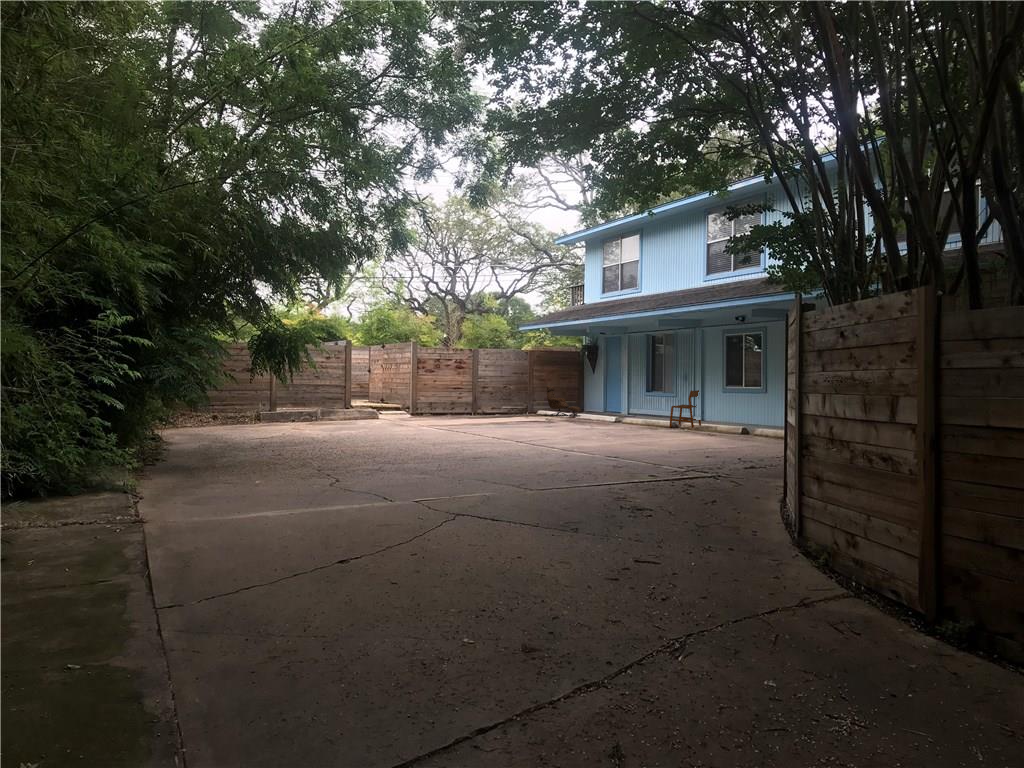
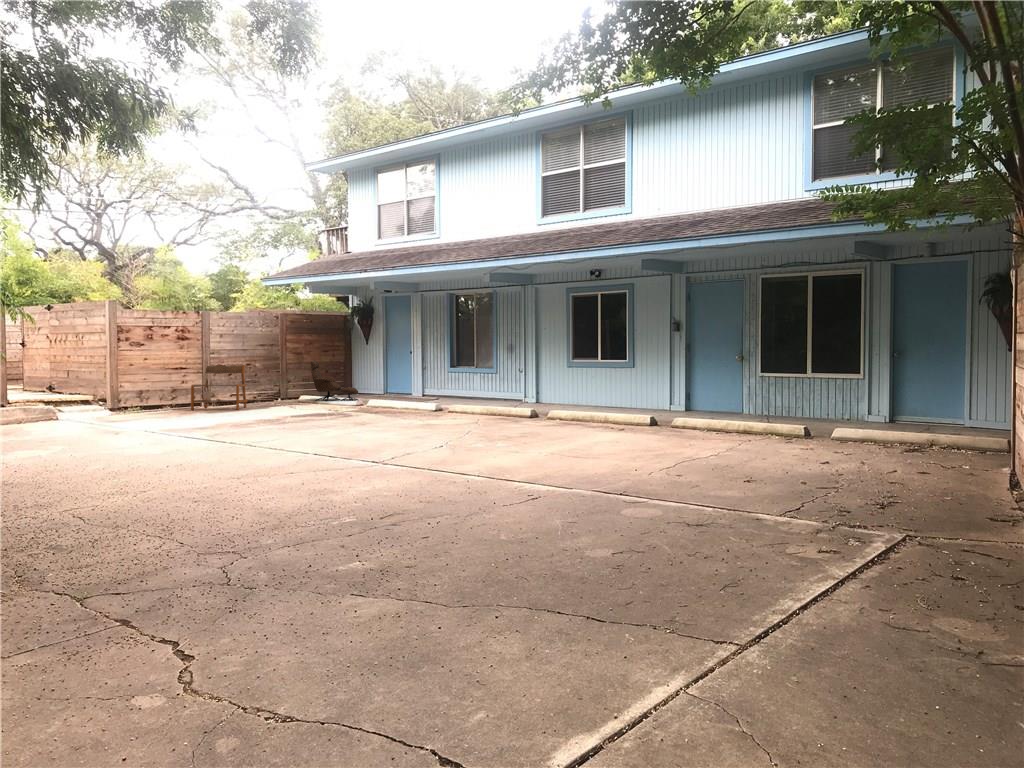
bench: present [669,390,701,428] -> present [191,365,248,410]

